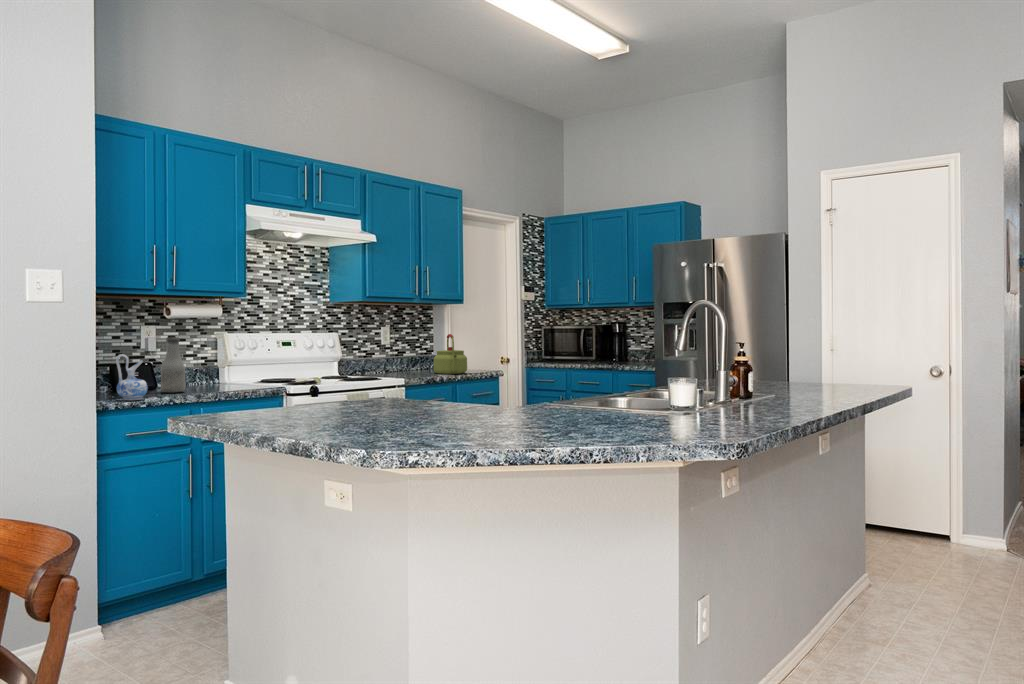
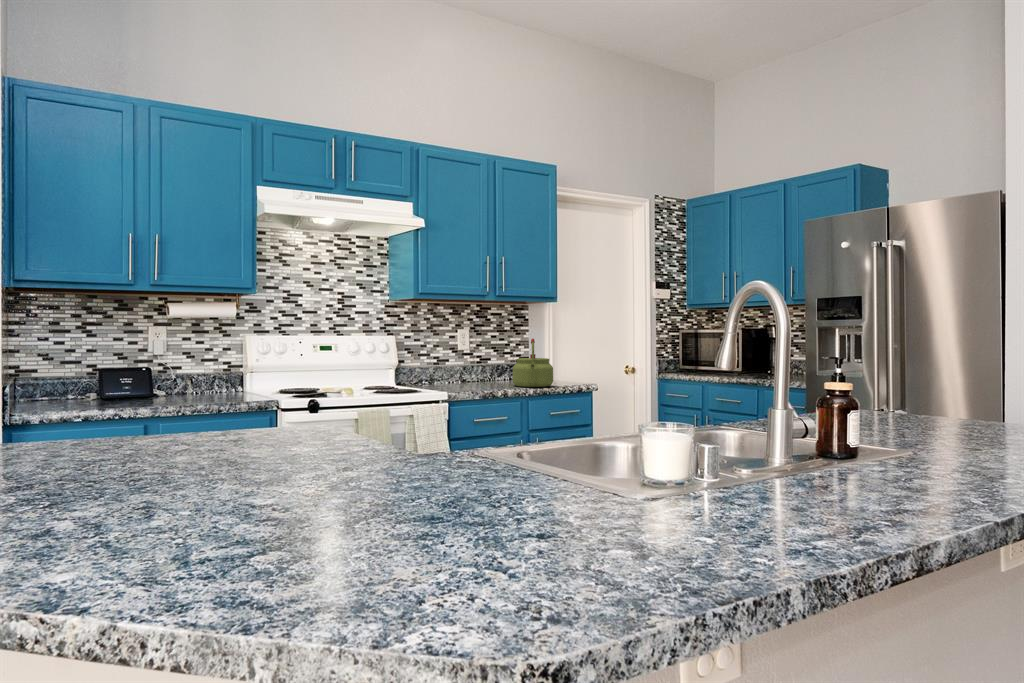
bottle: present [161,337,185,393] -> none [131,340,161,404]
ceramic pitcher: present [116,354,147,400] -> none [47,359,86,414]

